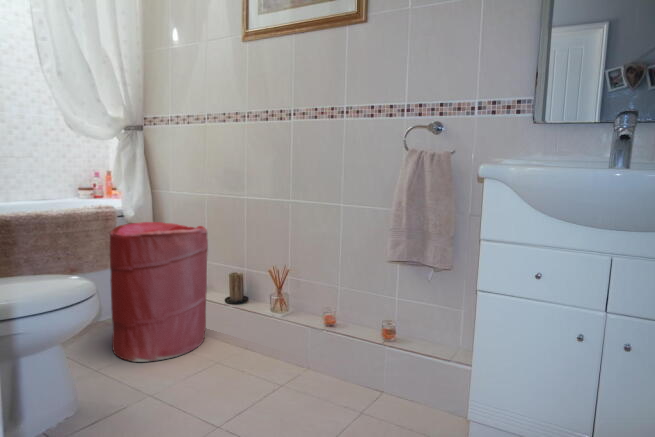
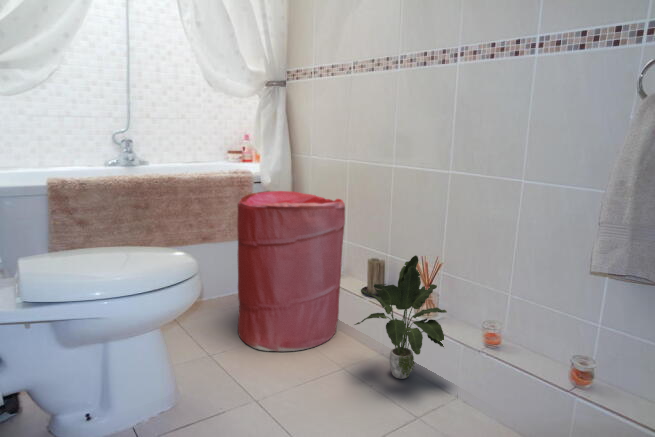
potted plant: none [225,265,303,363] -> present [355,255,447,379]

